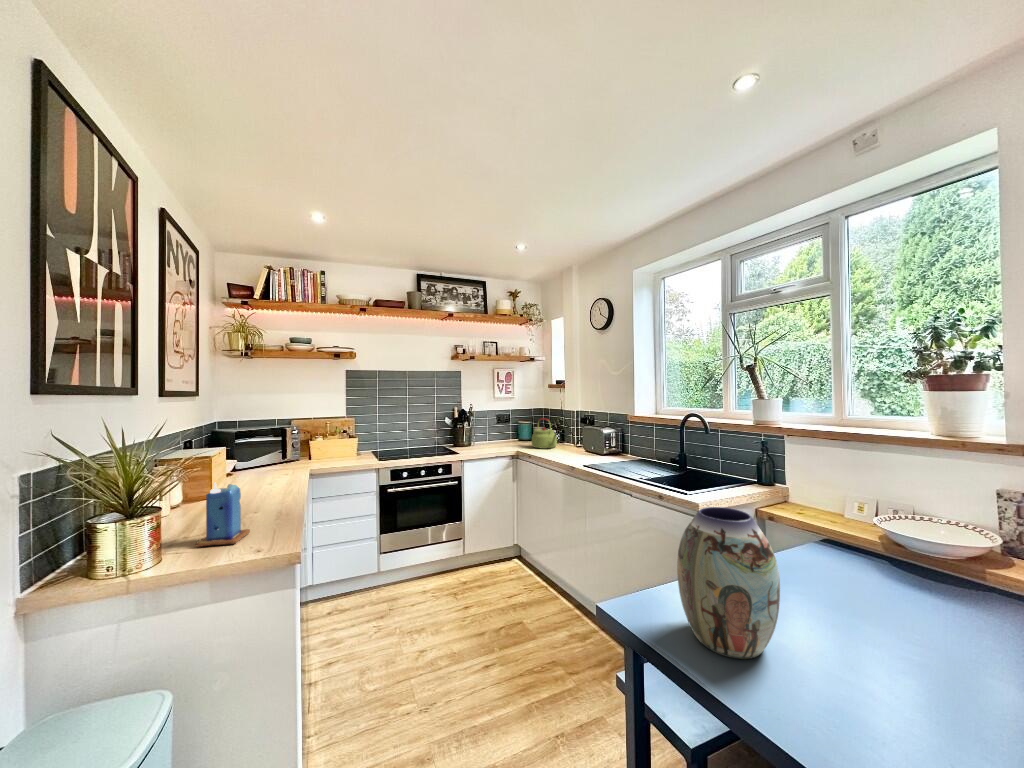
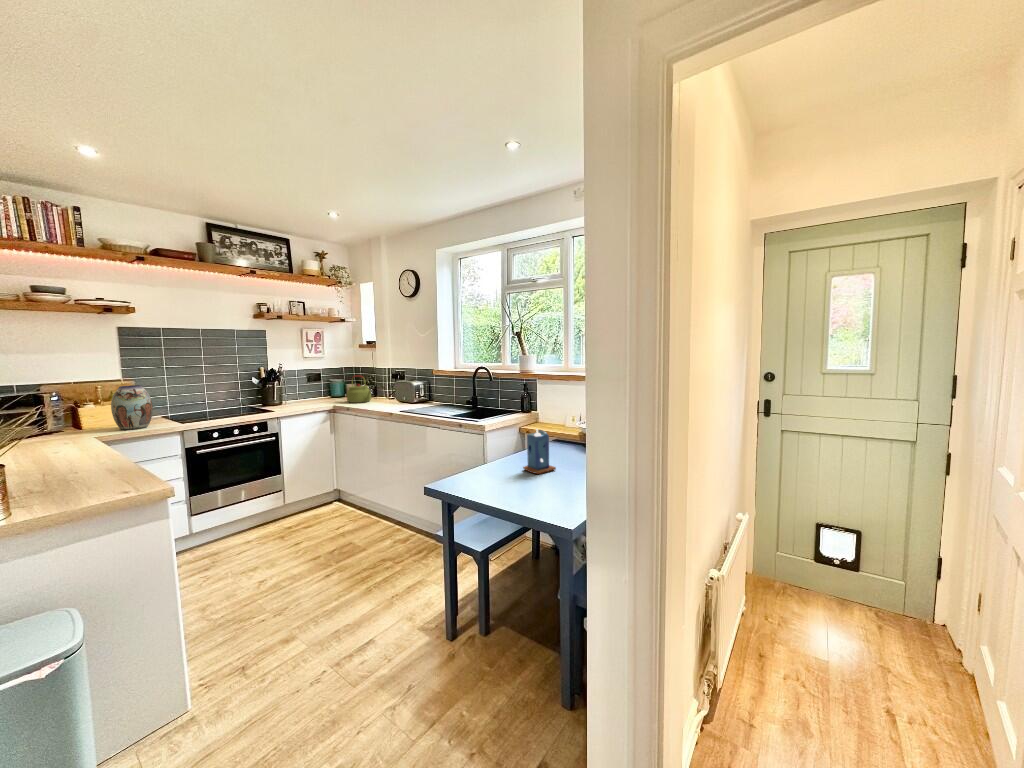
candle: present [196,483,250,547] -> present [523,429,556,474]
vase: present [677,507,780,659] -> present [111,385,153,430]

